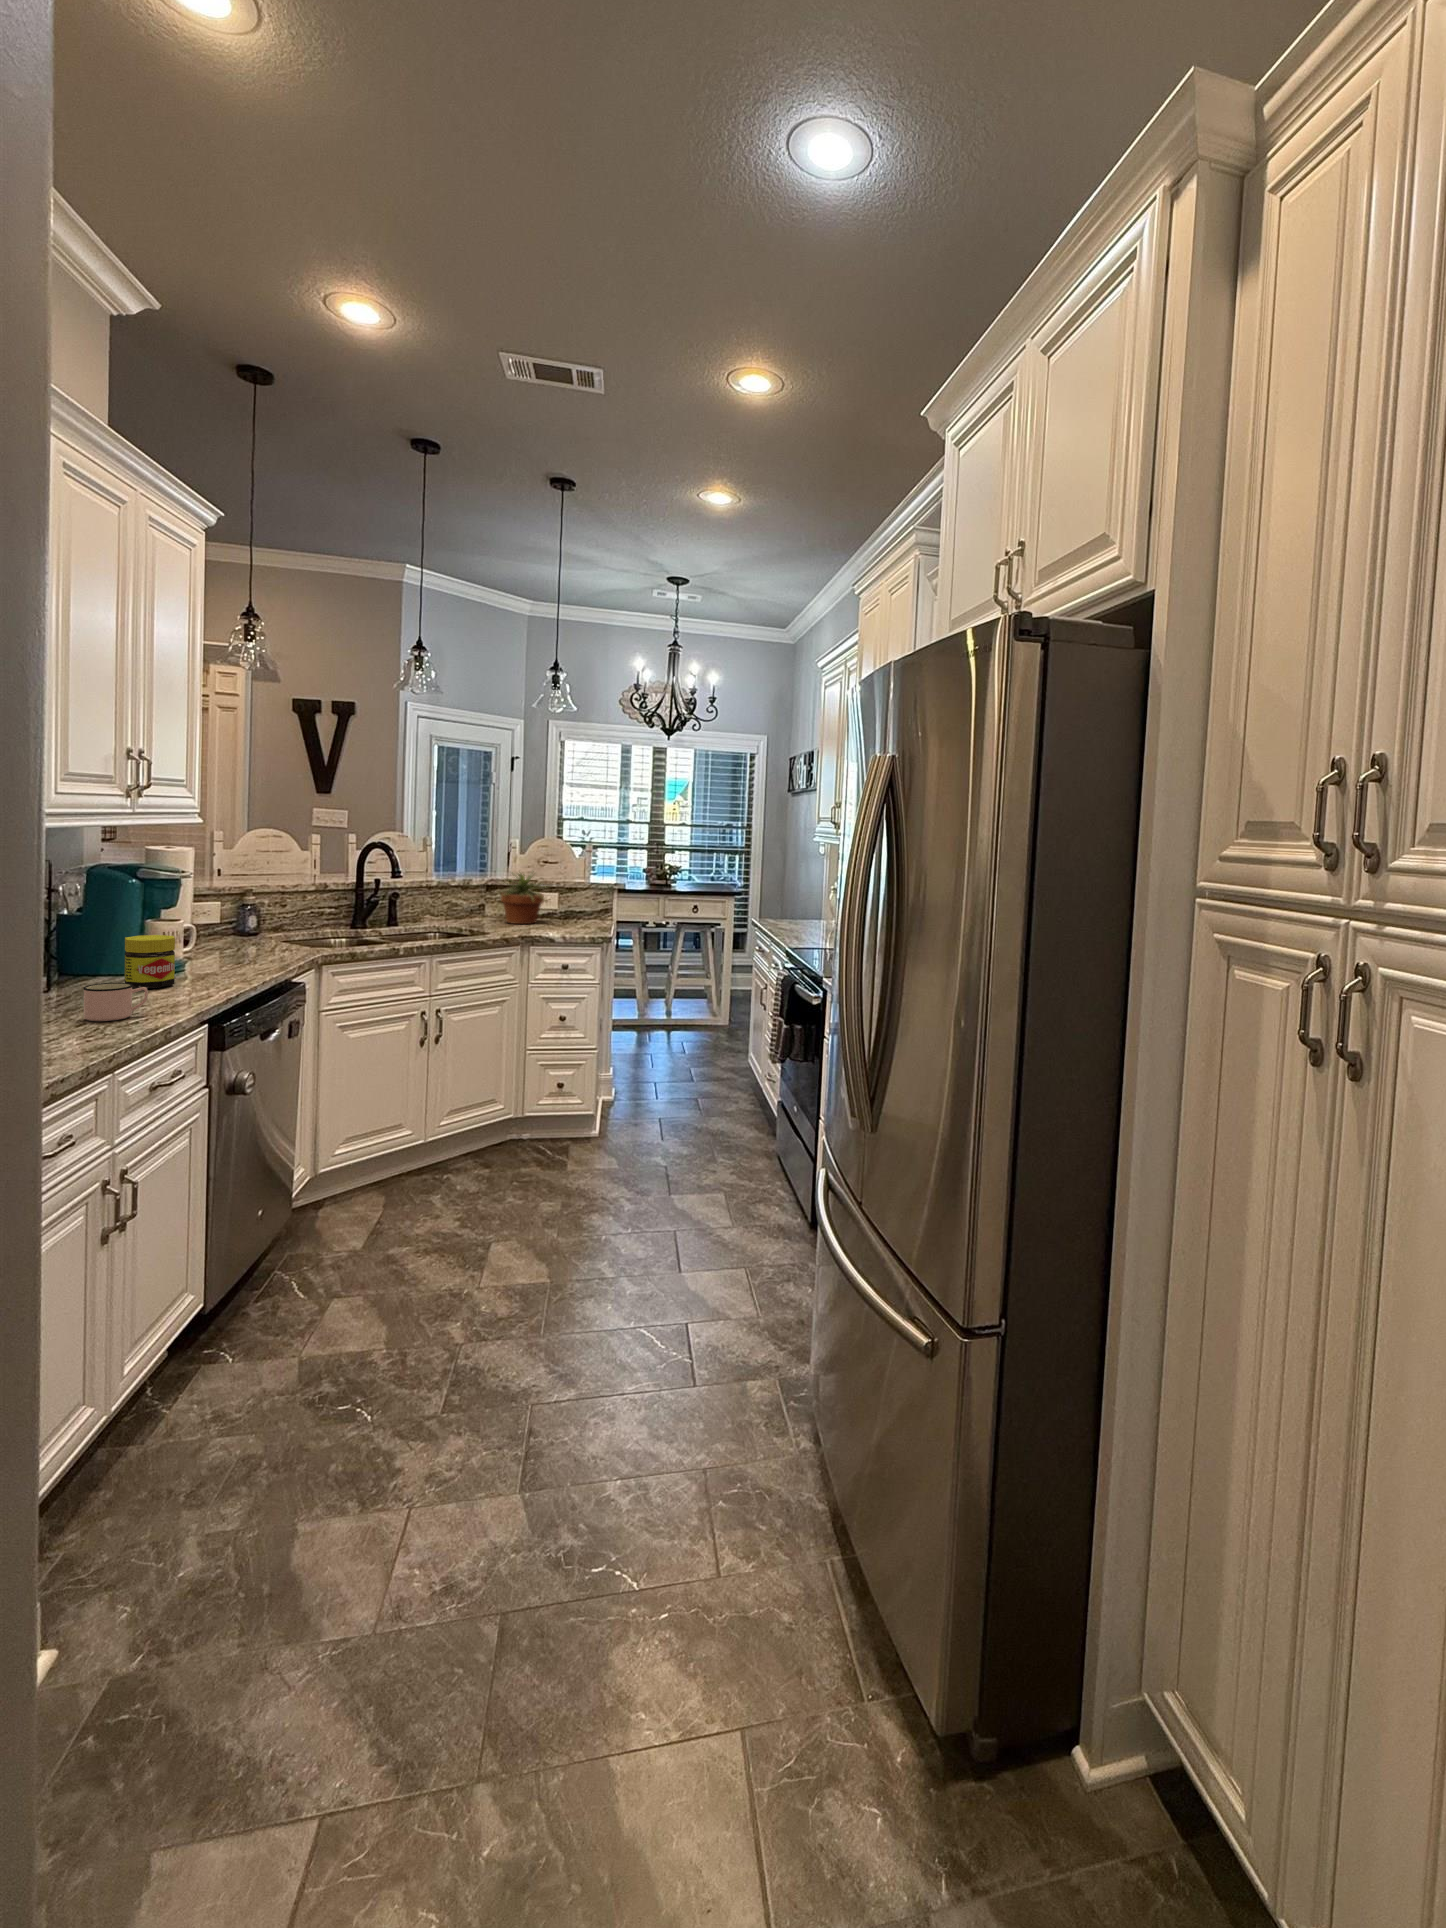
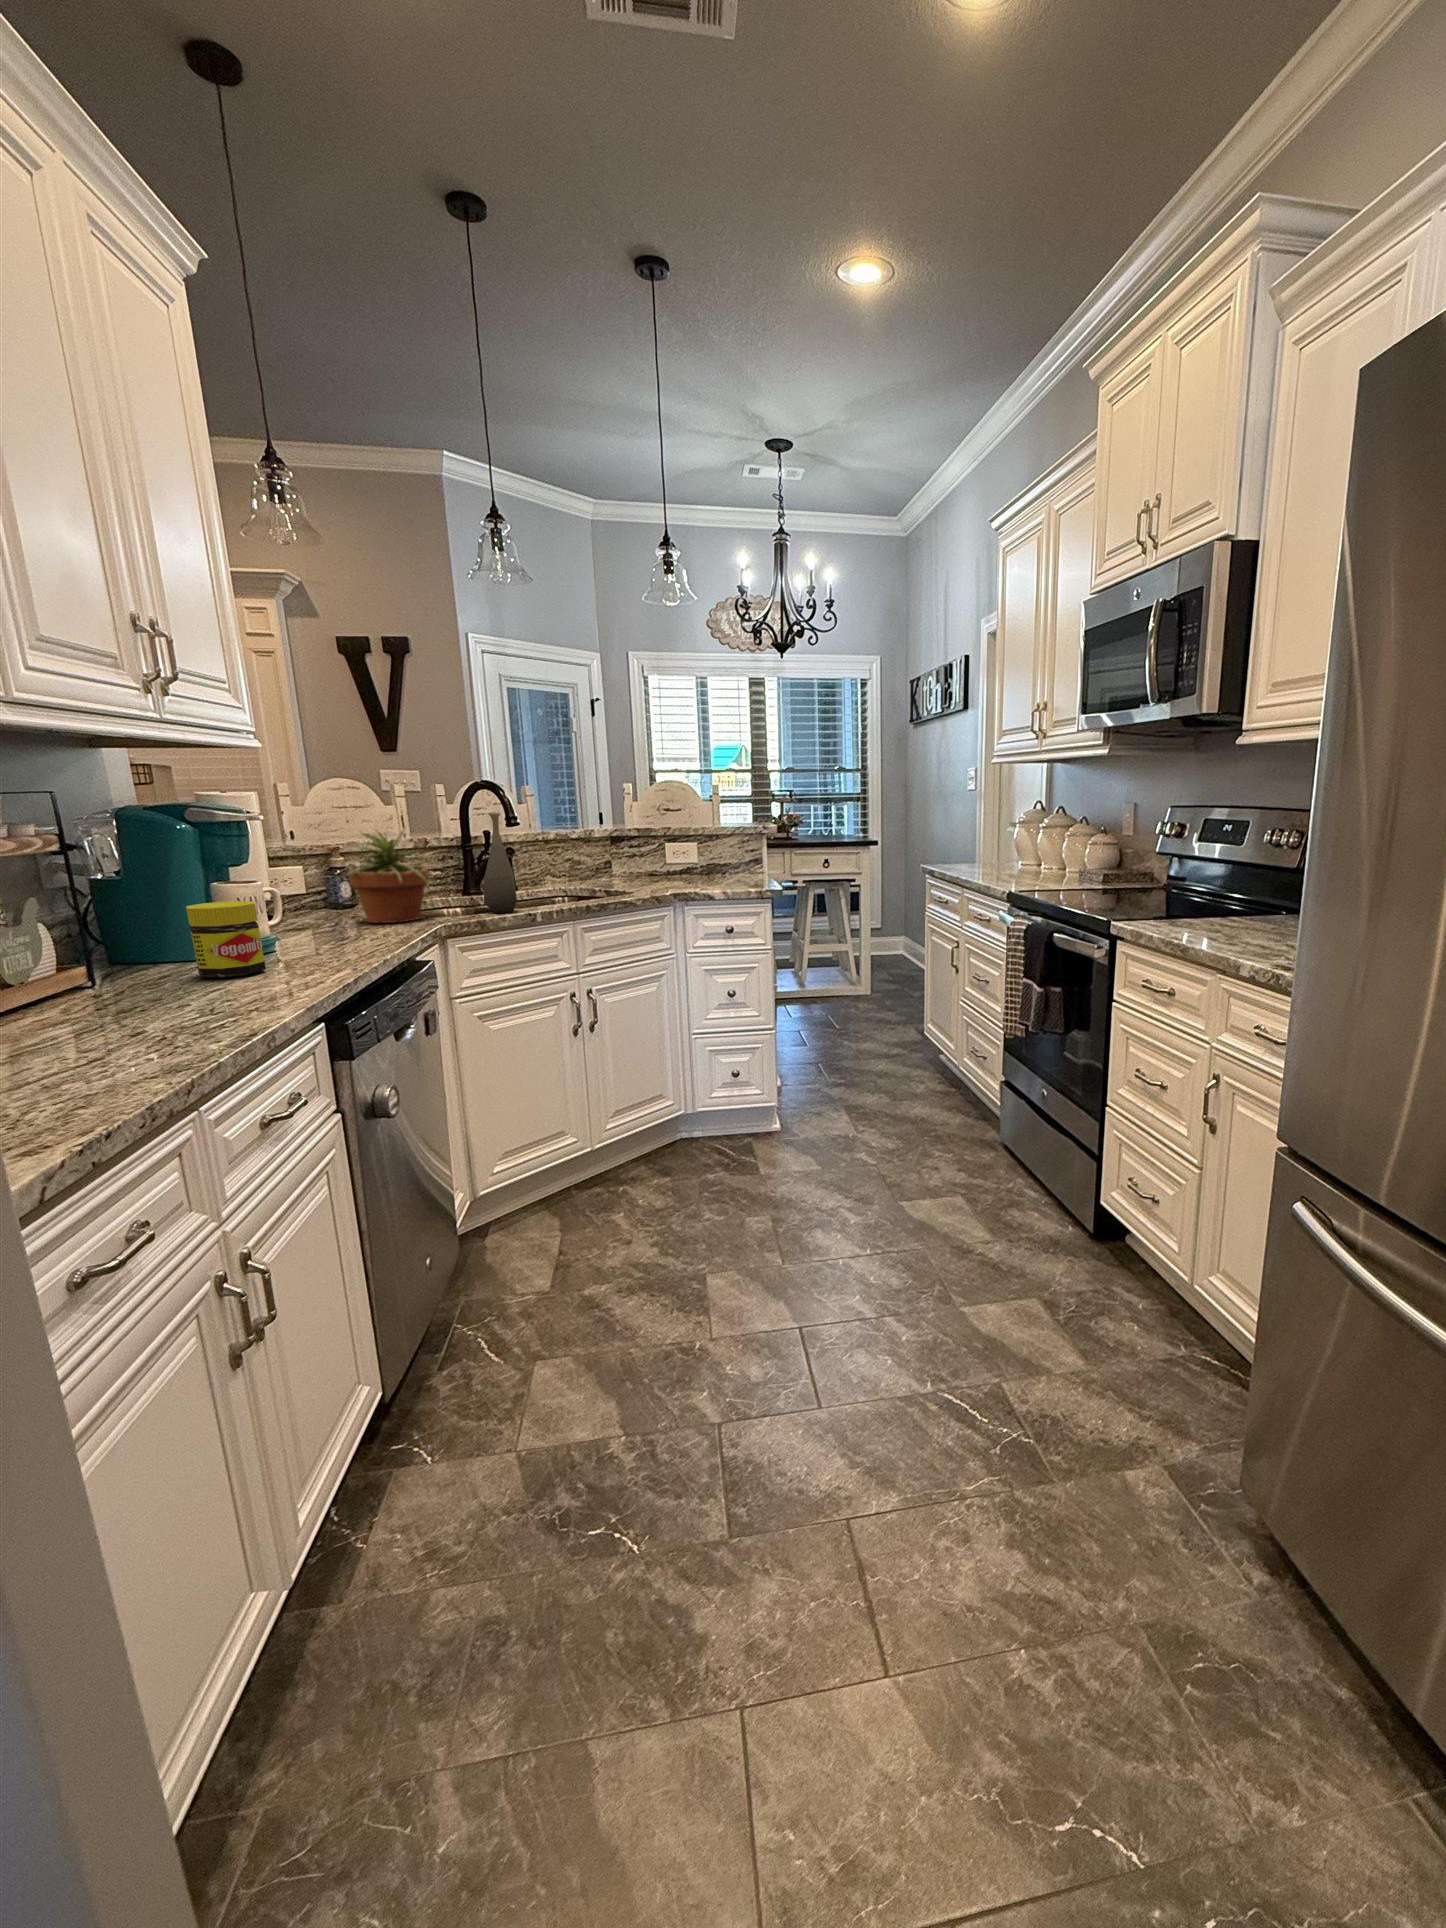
bottle: none [359,871,386,947] -> present [484,812,517,913]
potted plant: present [501,873,546,924] -> present [343,829,432,923]
mug: present [83,983,148,1021] -> none [133,968,231,1027]

